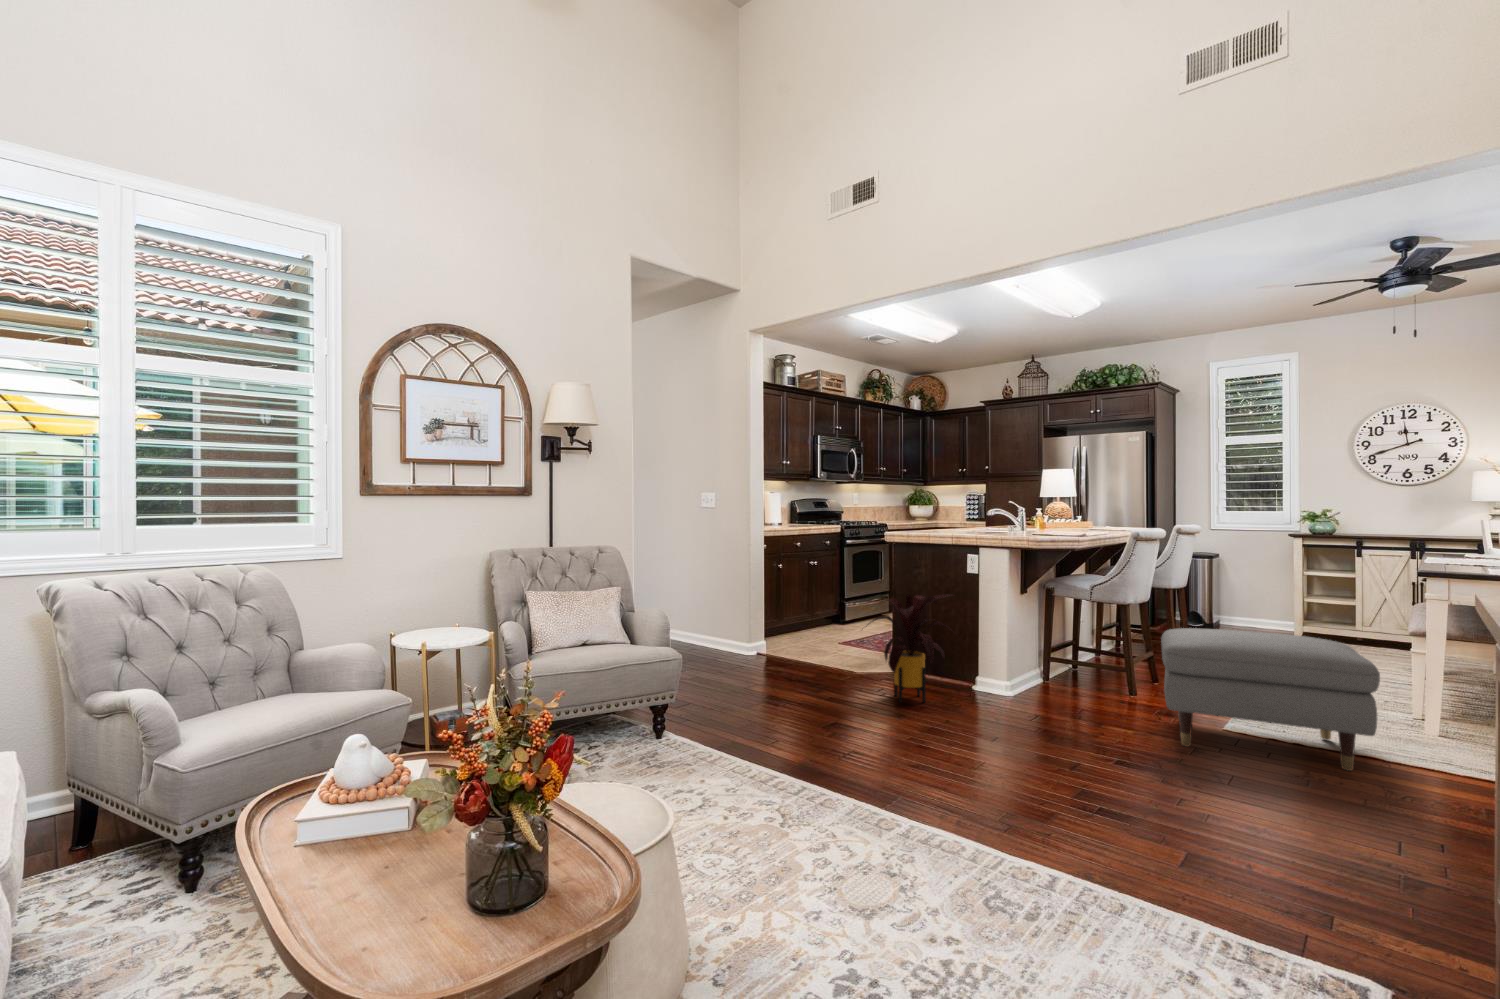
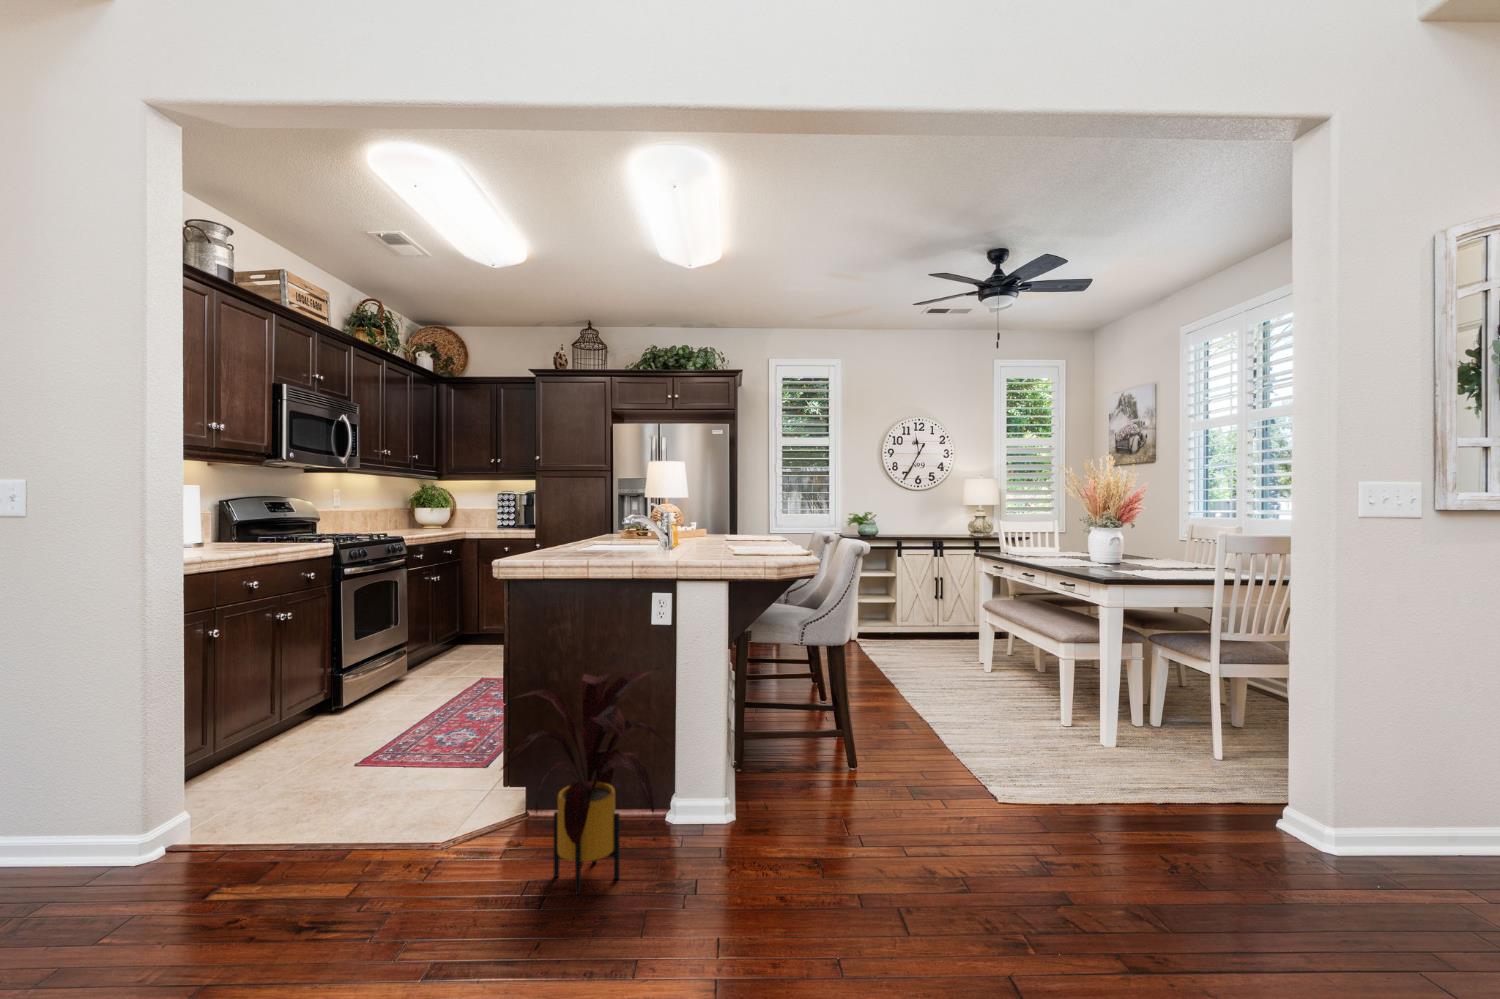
ottoman: present [1161,628,1380,771] -> none [911,668,1182,849]

